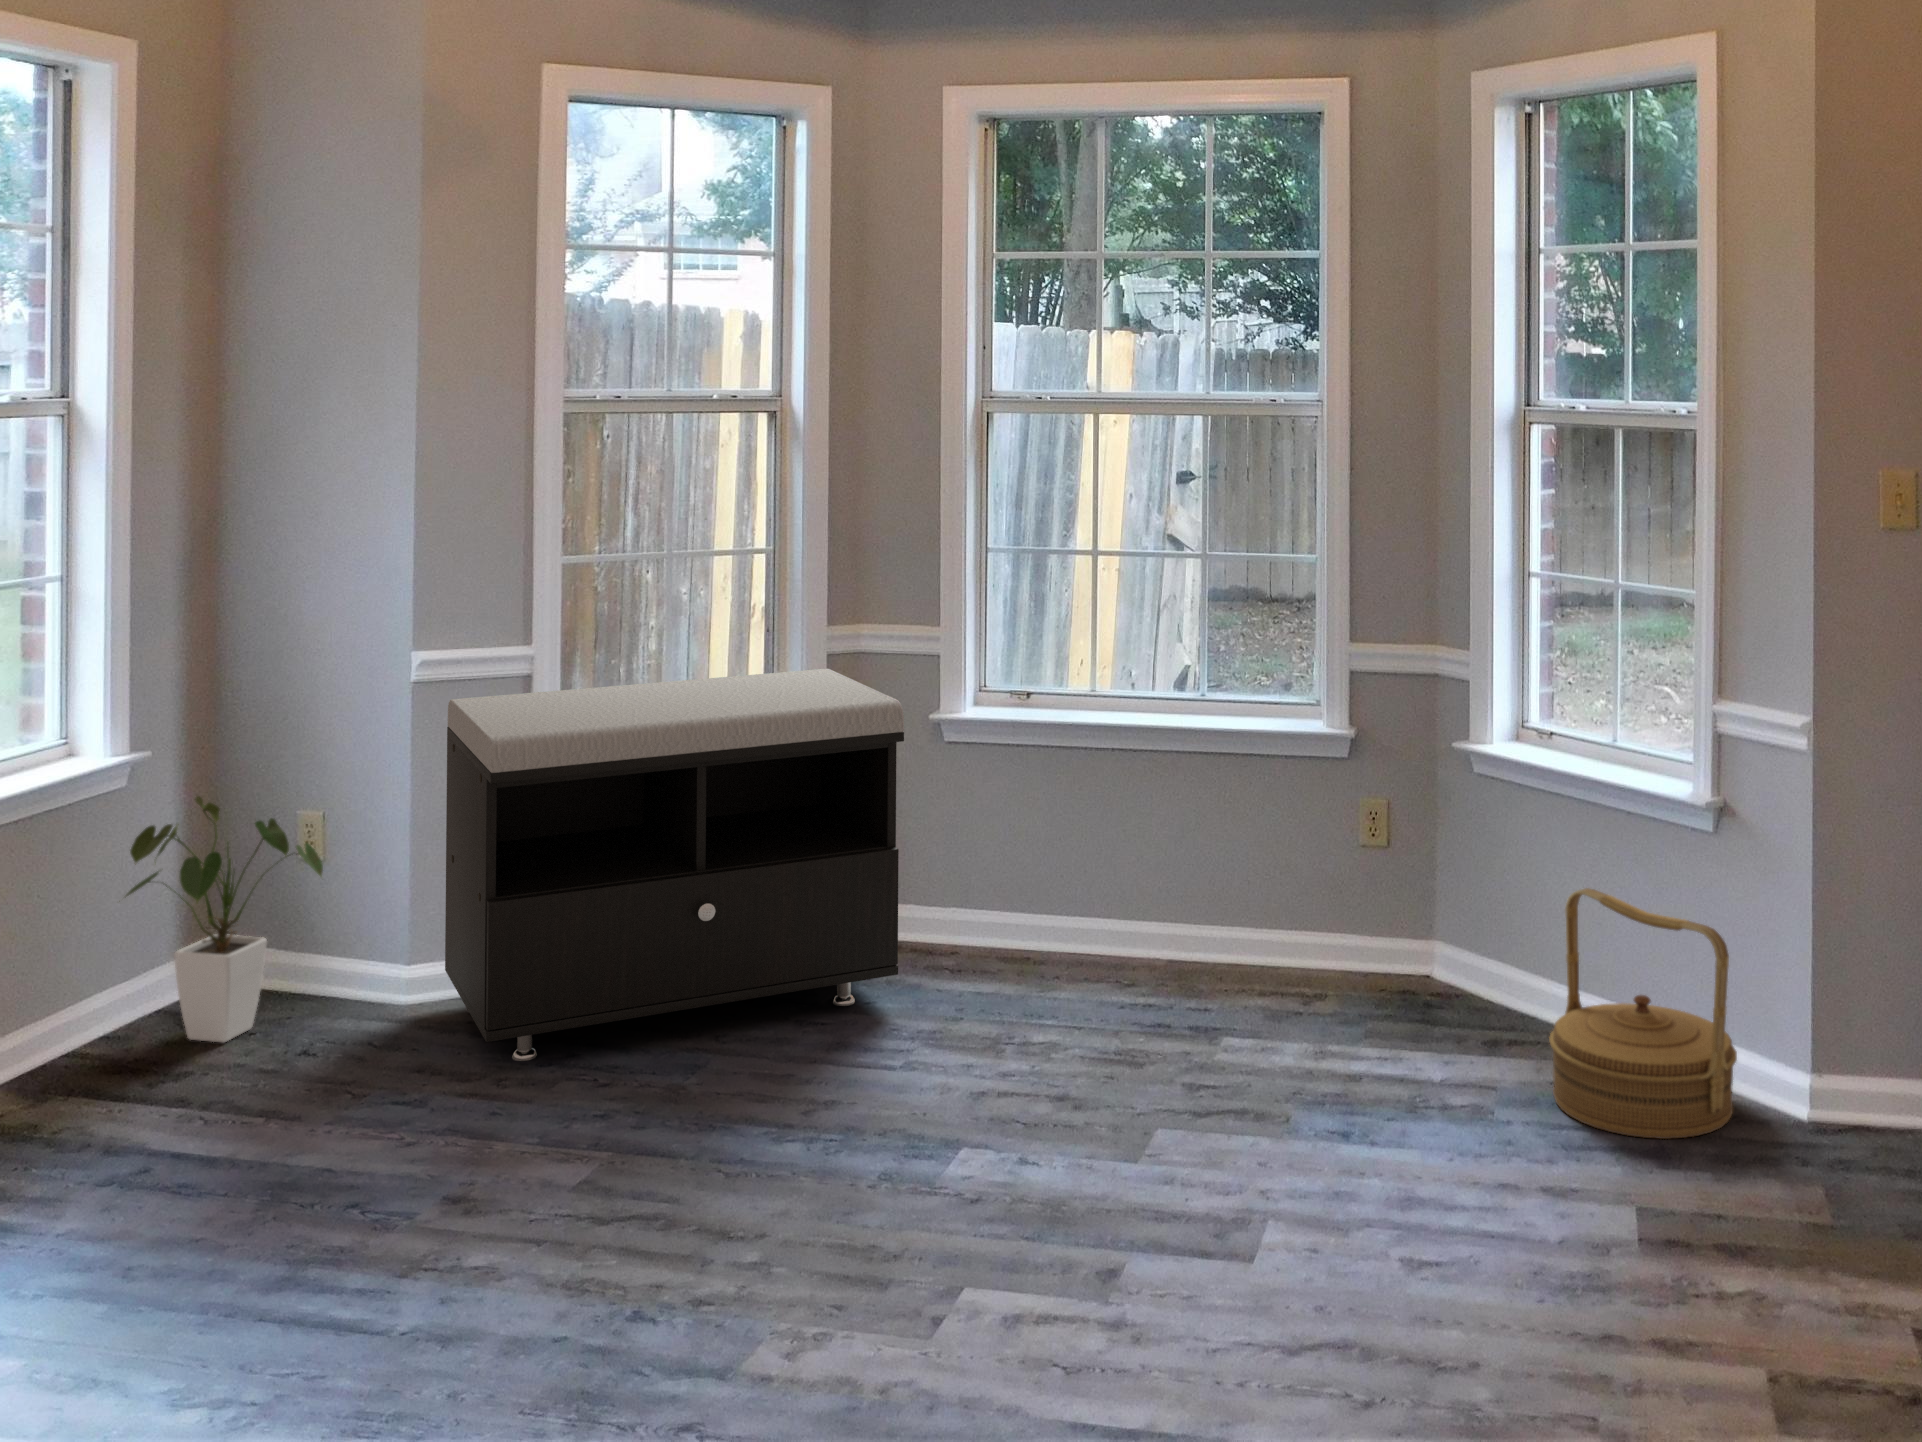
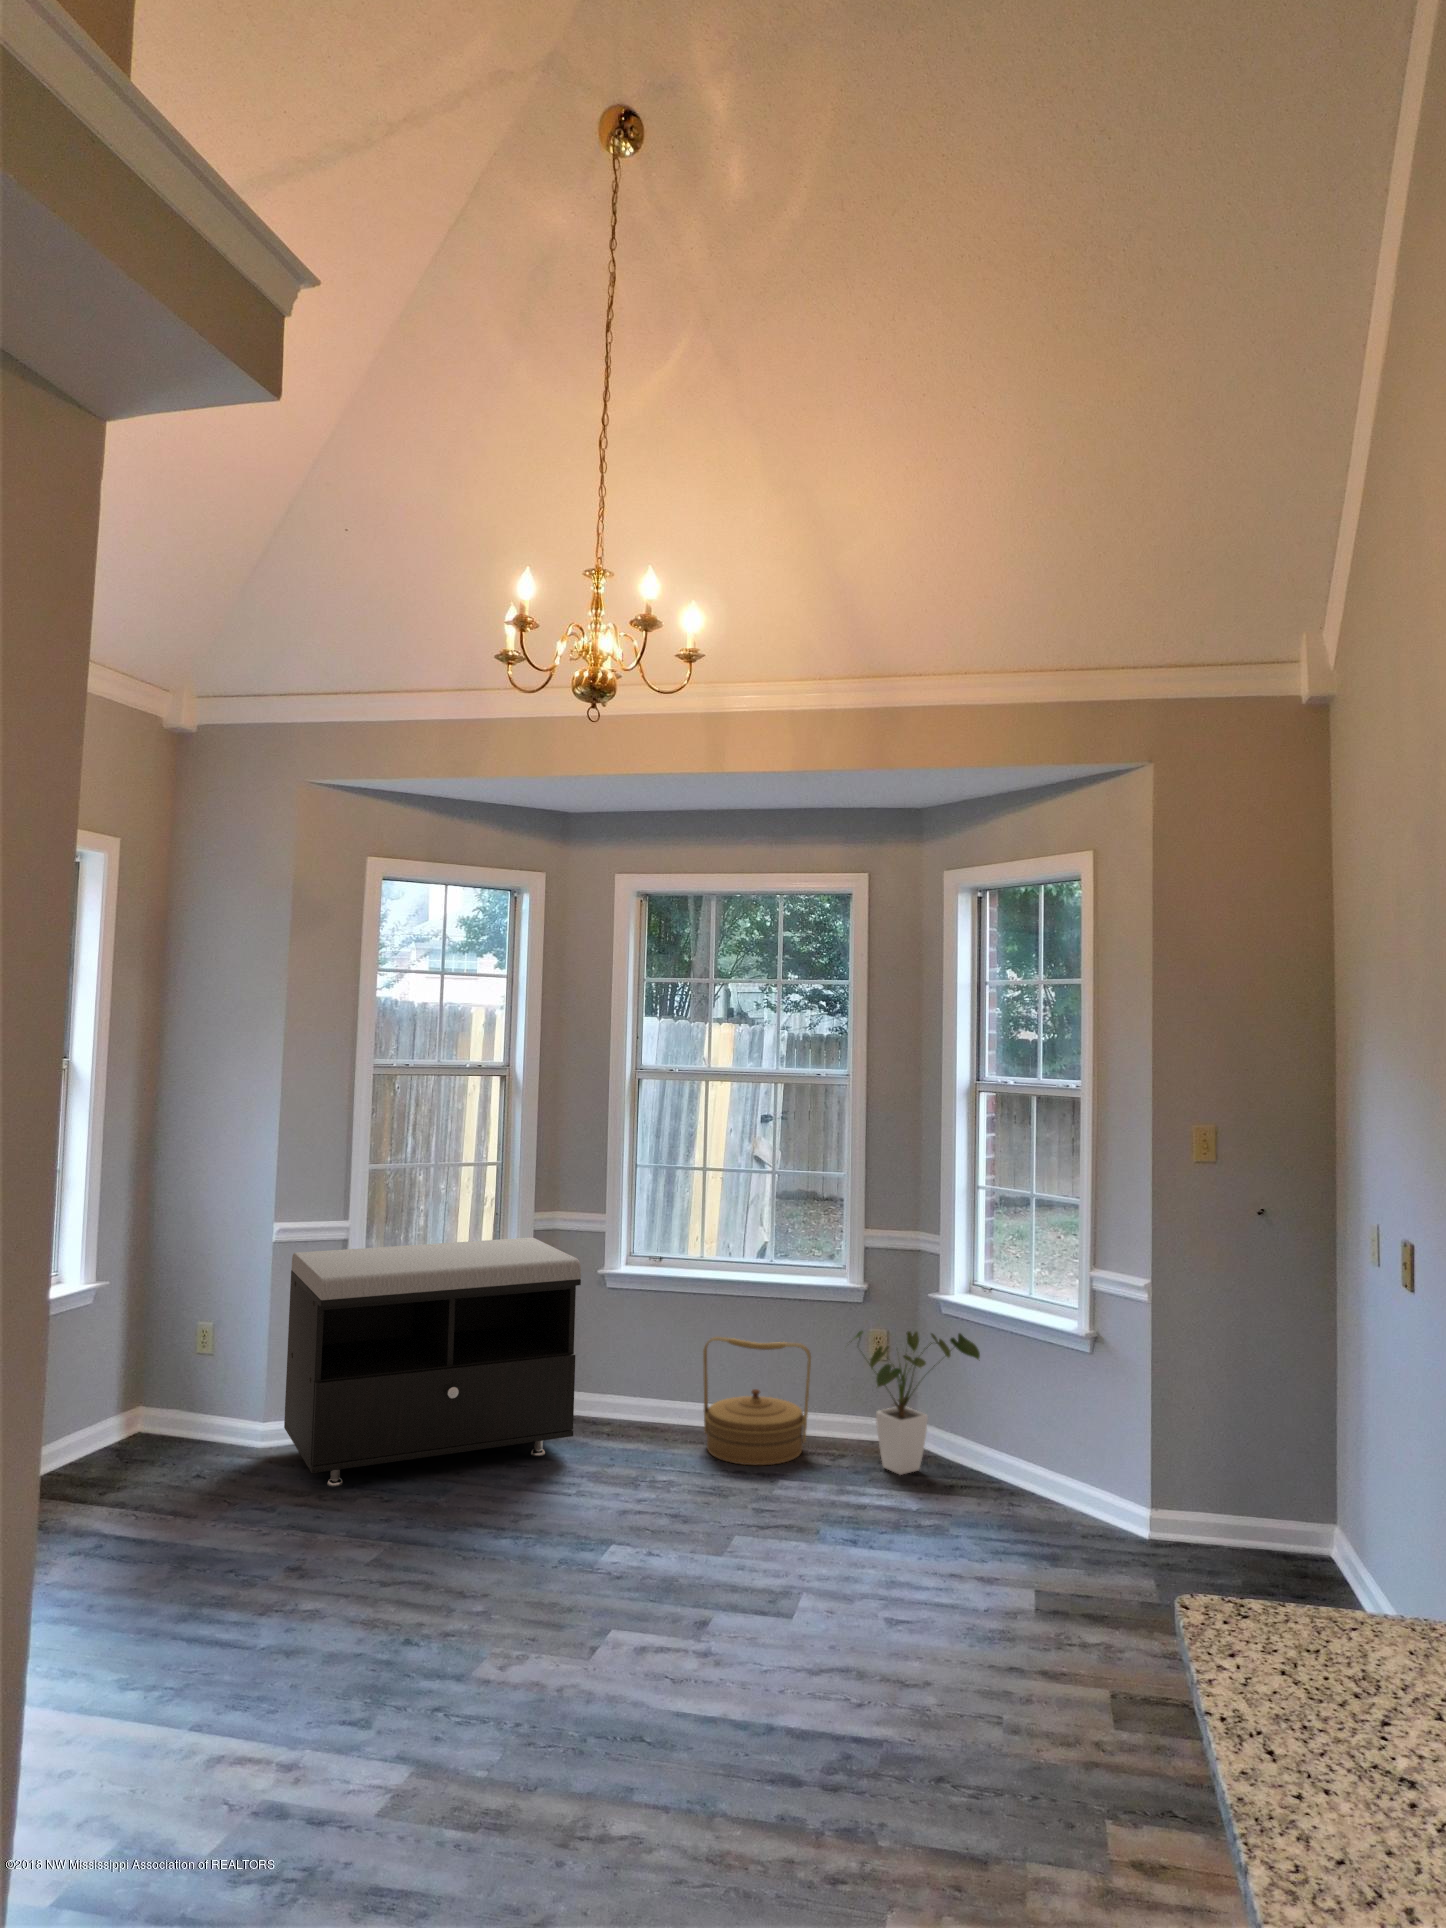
house plant: present [126,796,323,1042] -> present [854,1331,980,1475]
woven basket: present [1549,888,1737,1139] -> present [703,1337,811,1465]

